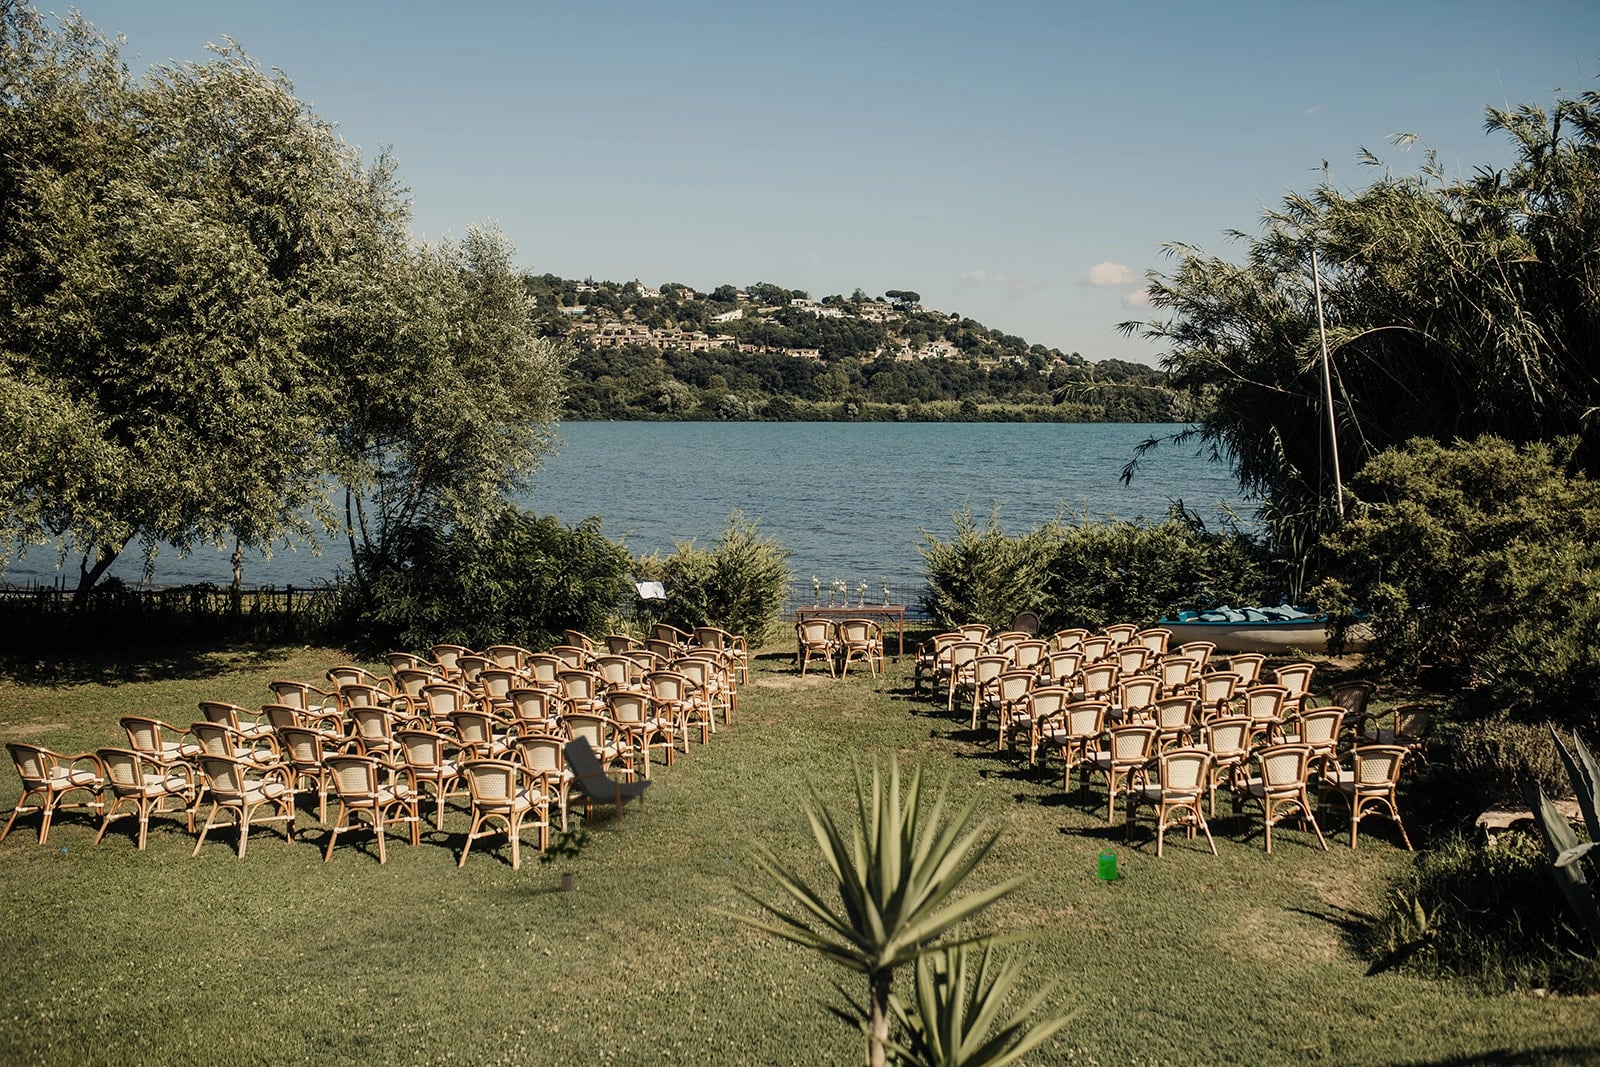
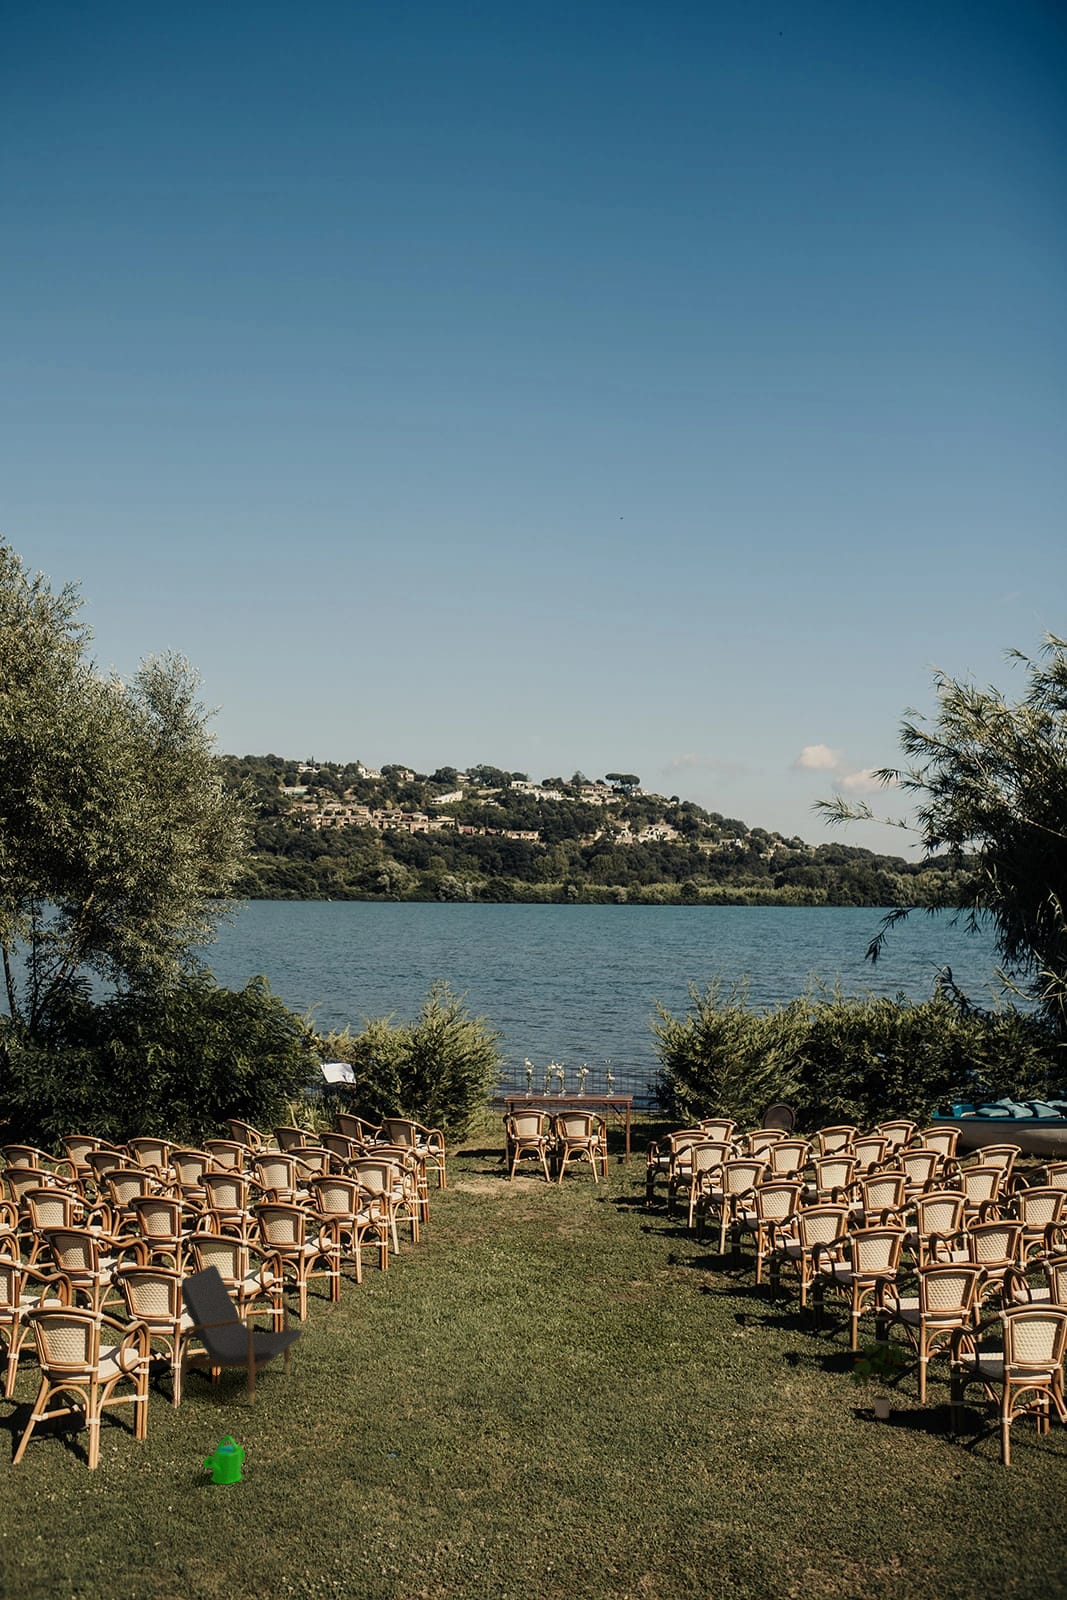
potted plant: present [539,830,594,890] -> present [849,1341,909,1418]
watering can: present [1097,848,1118,879] -> present [204,1435,245,1484]

